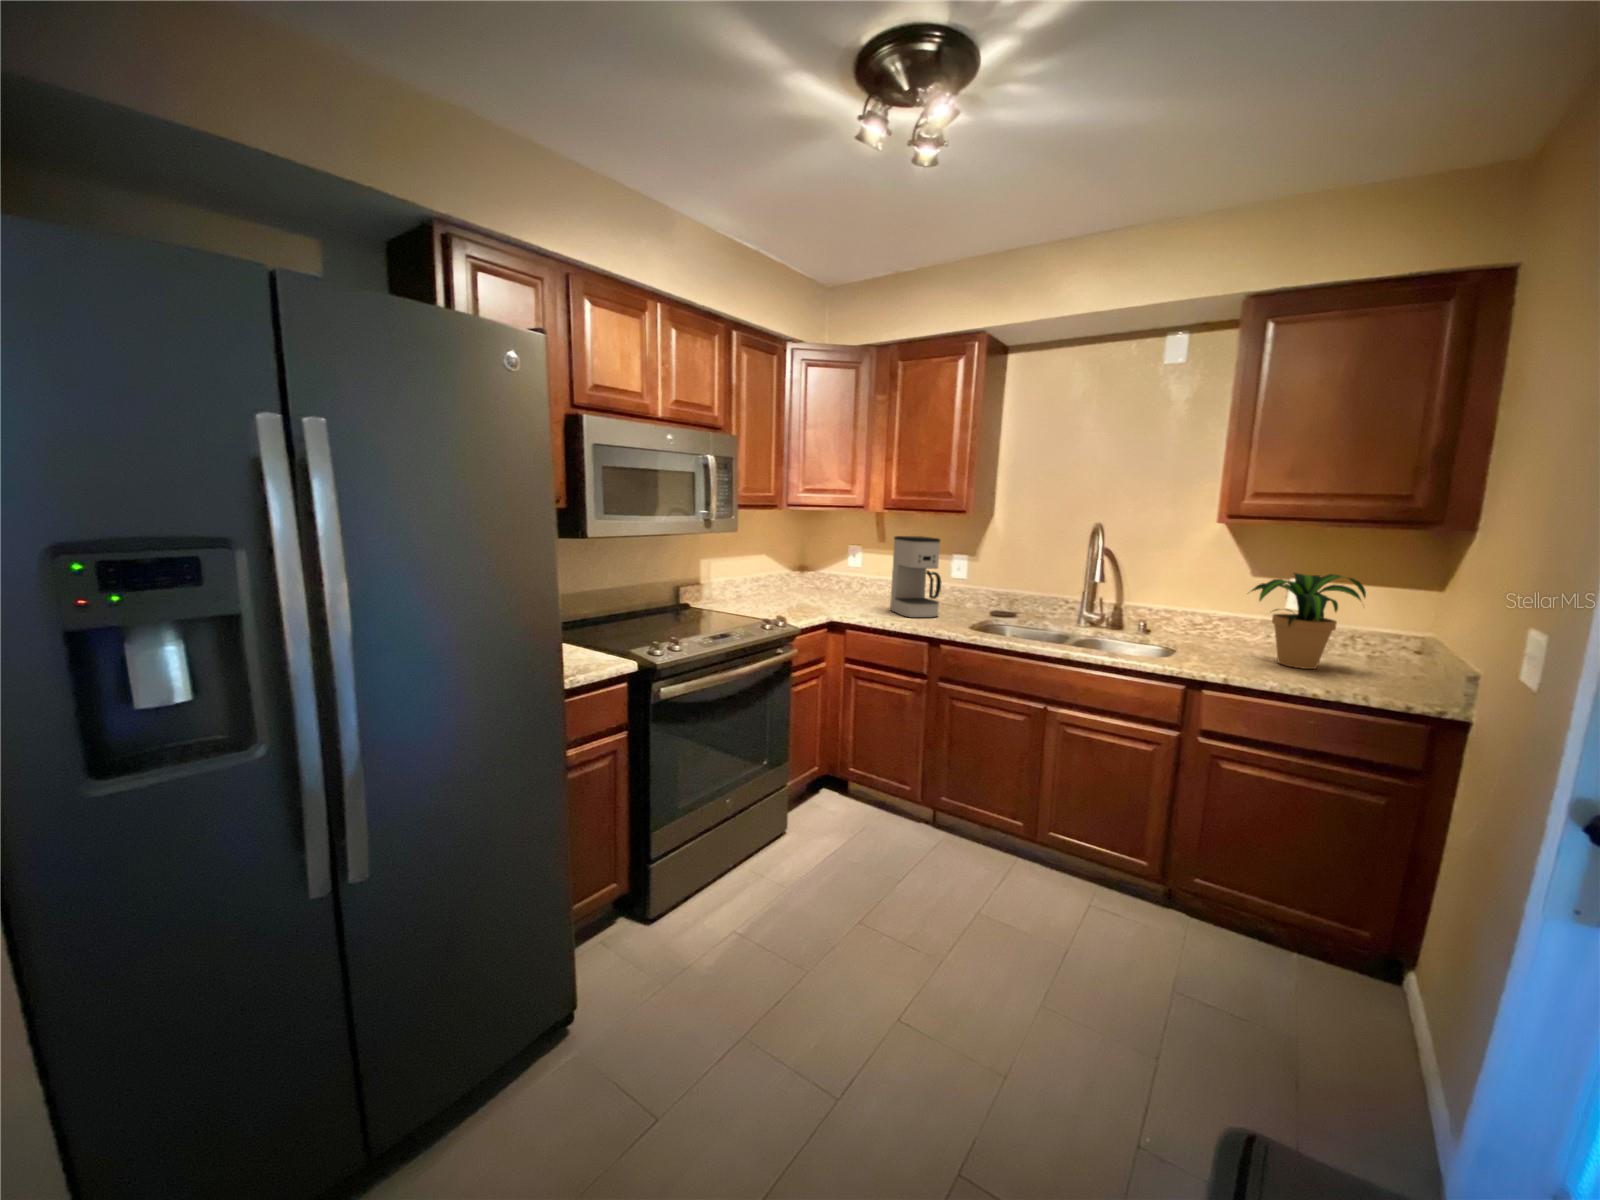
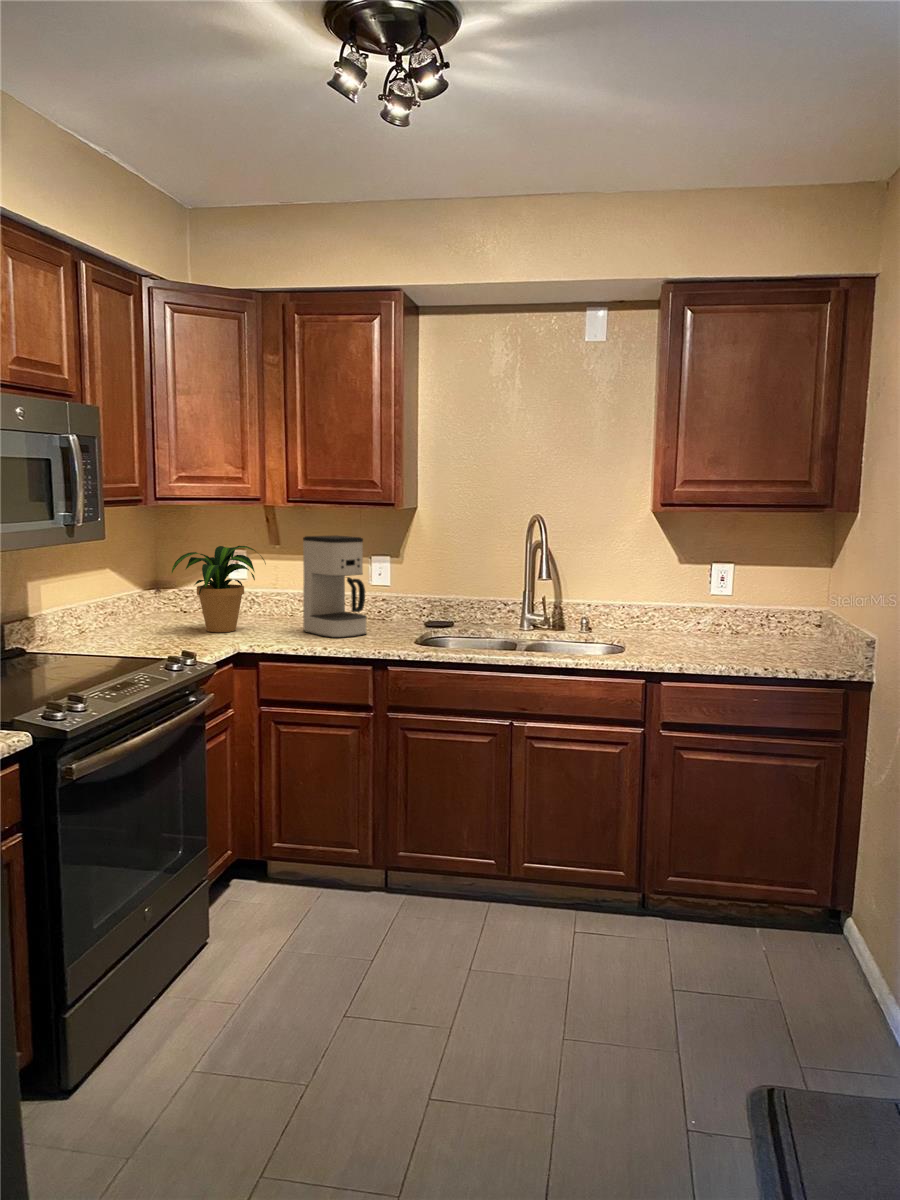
potted plant: present [1252,573,1366,669] -> present [172,546,266,632]

